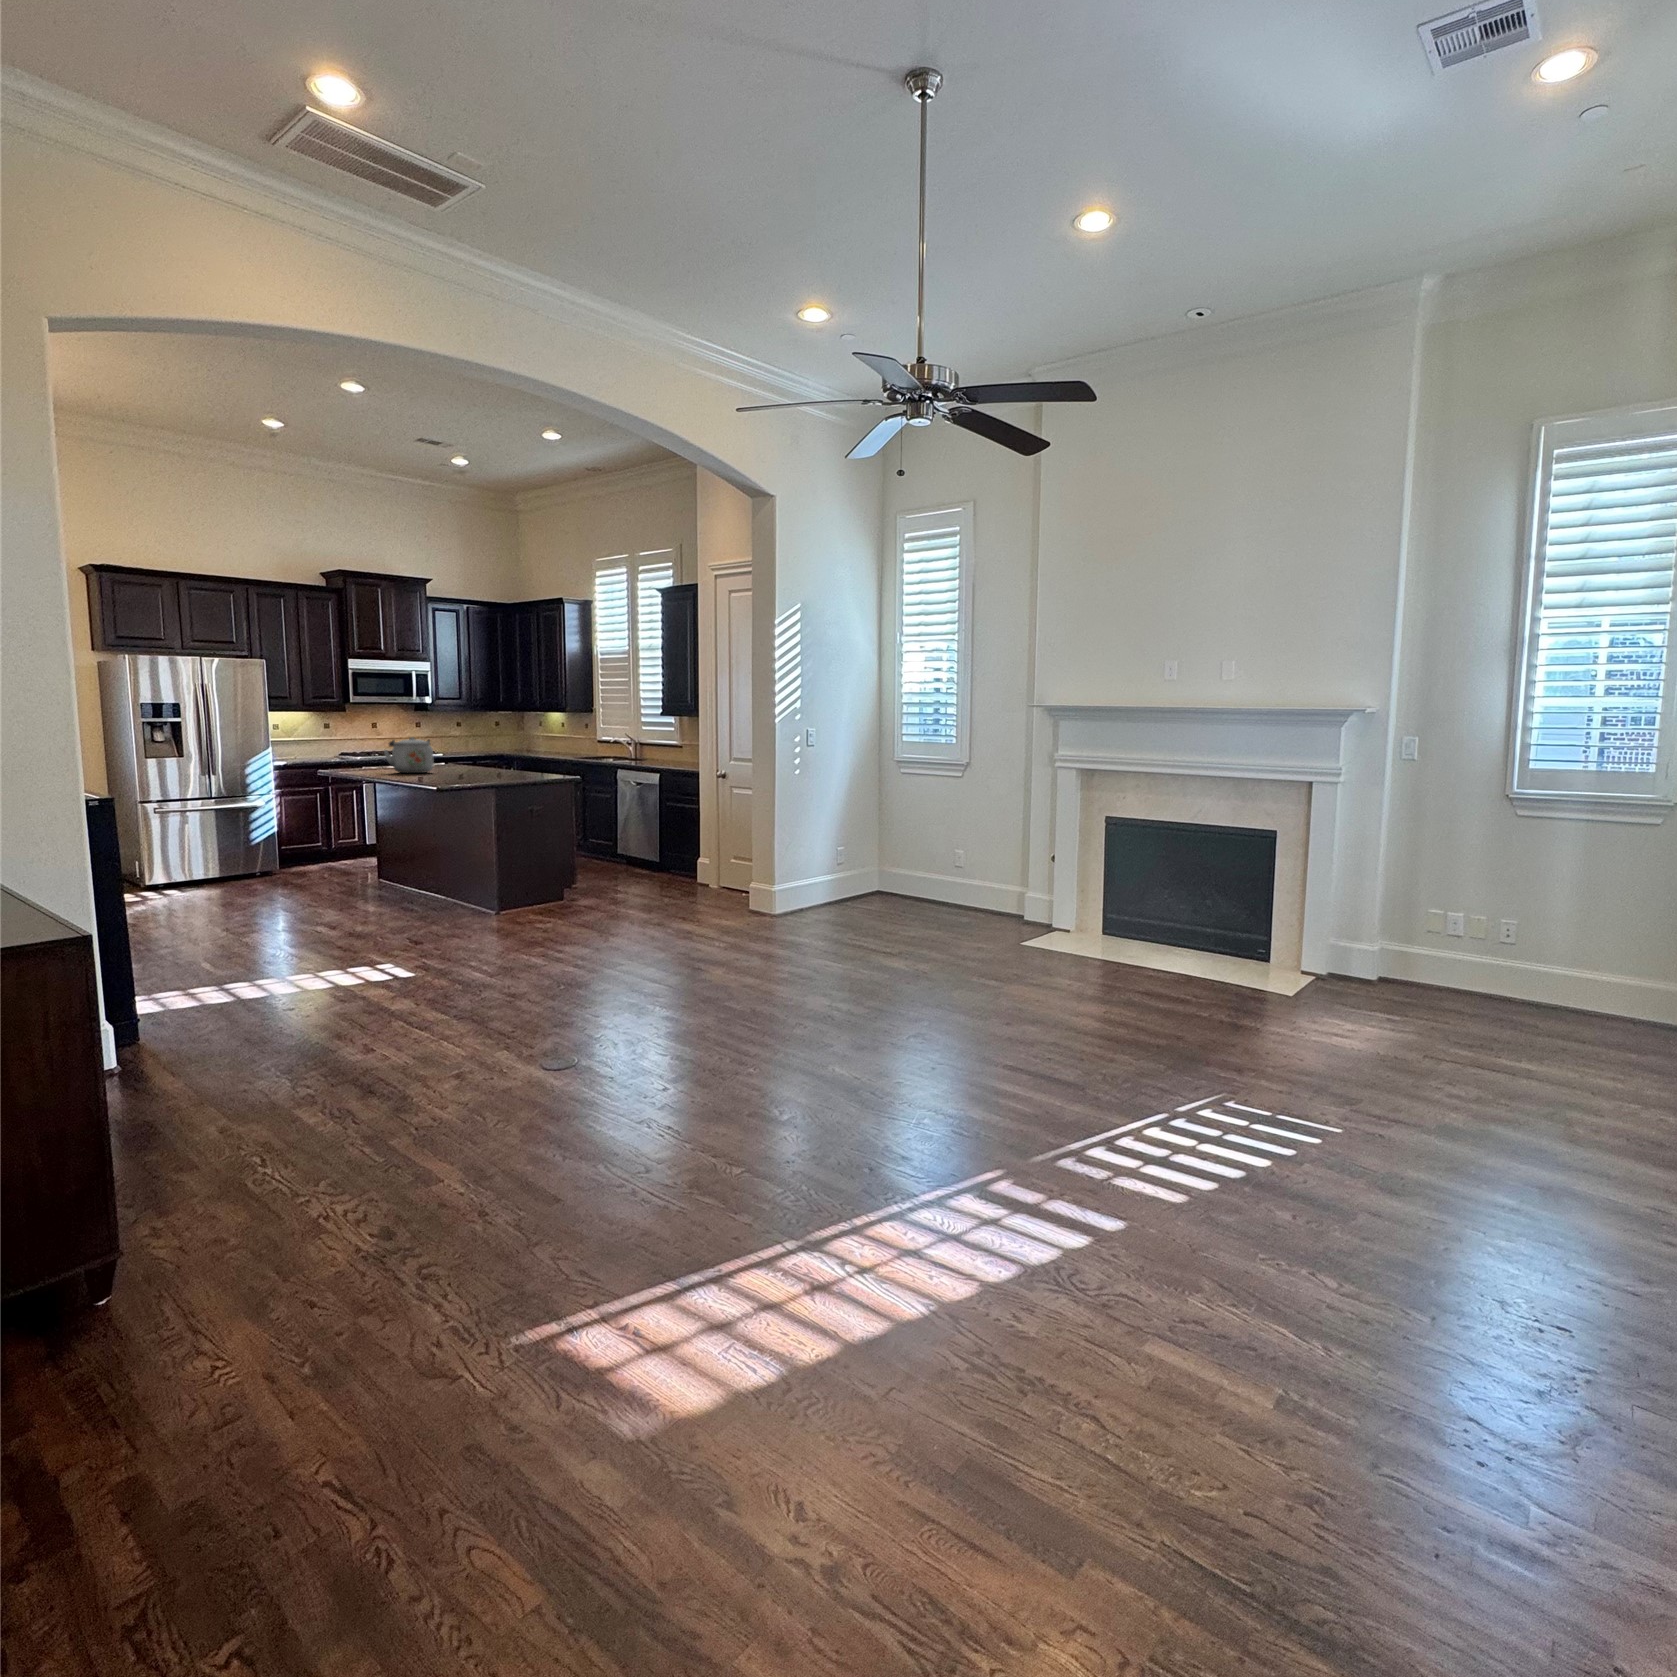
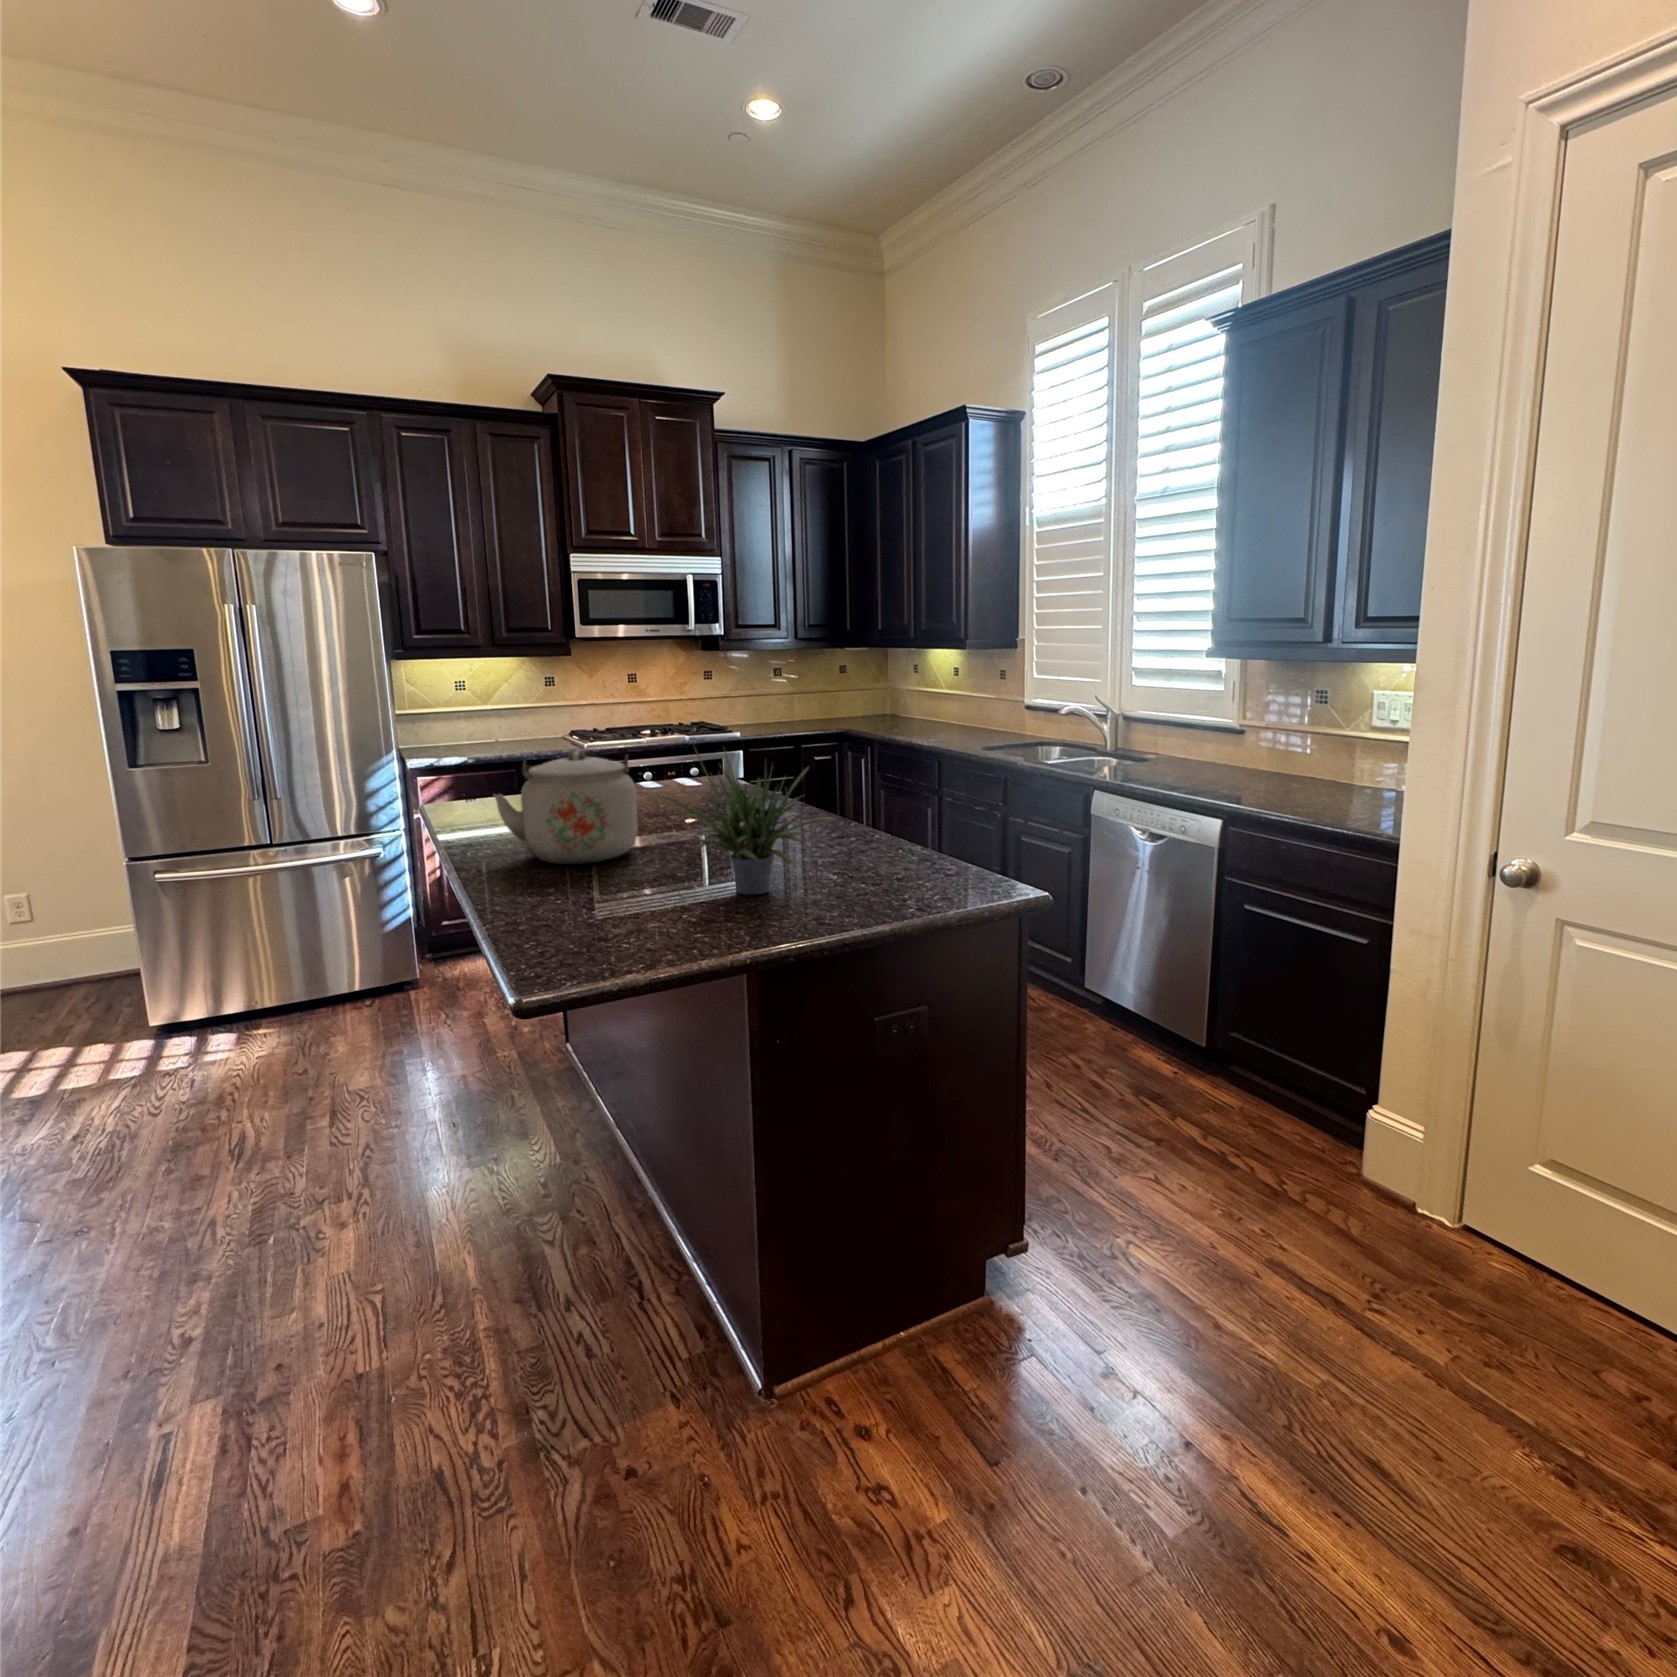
potted plant: none [450,729,507,775] -> present [657,751,837,895]

